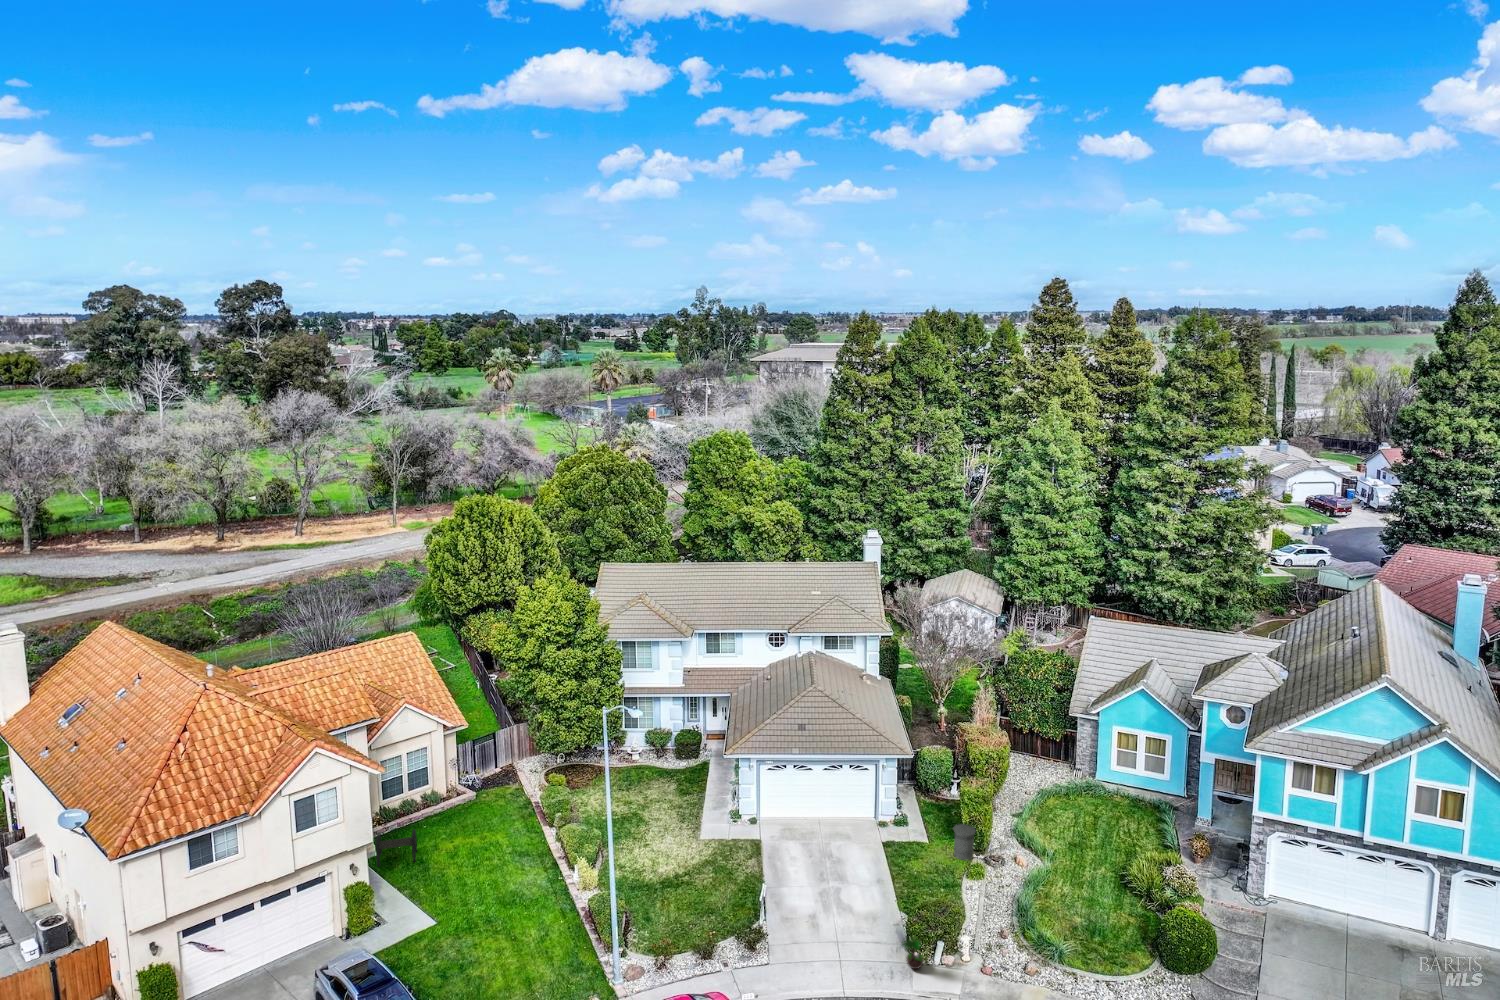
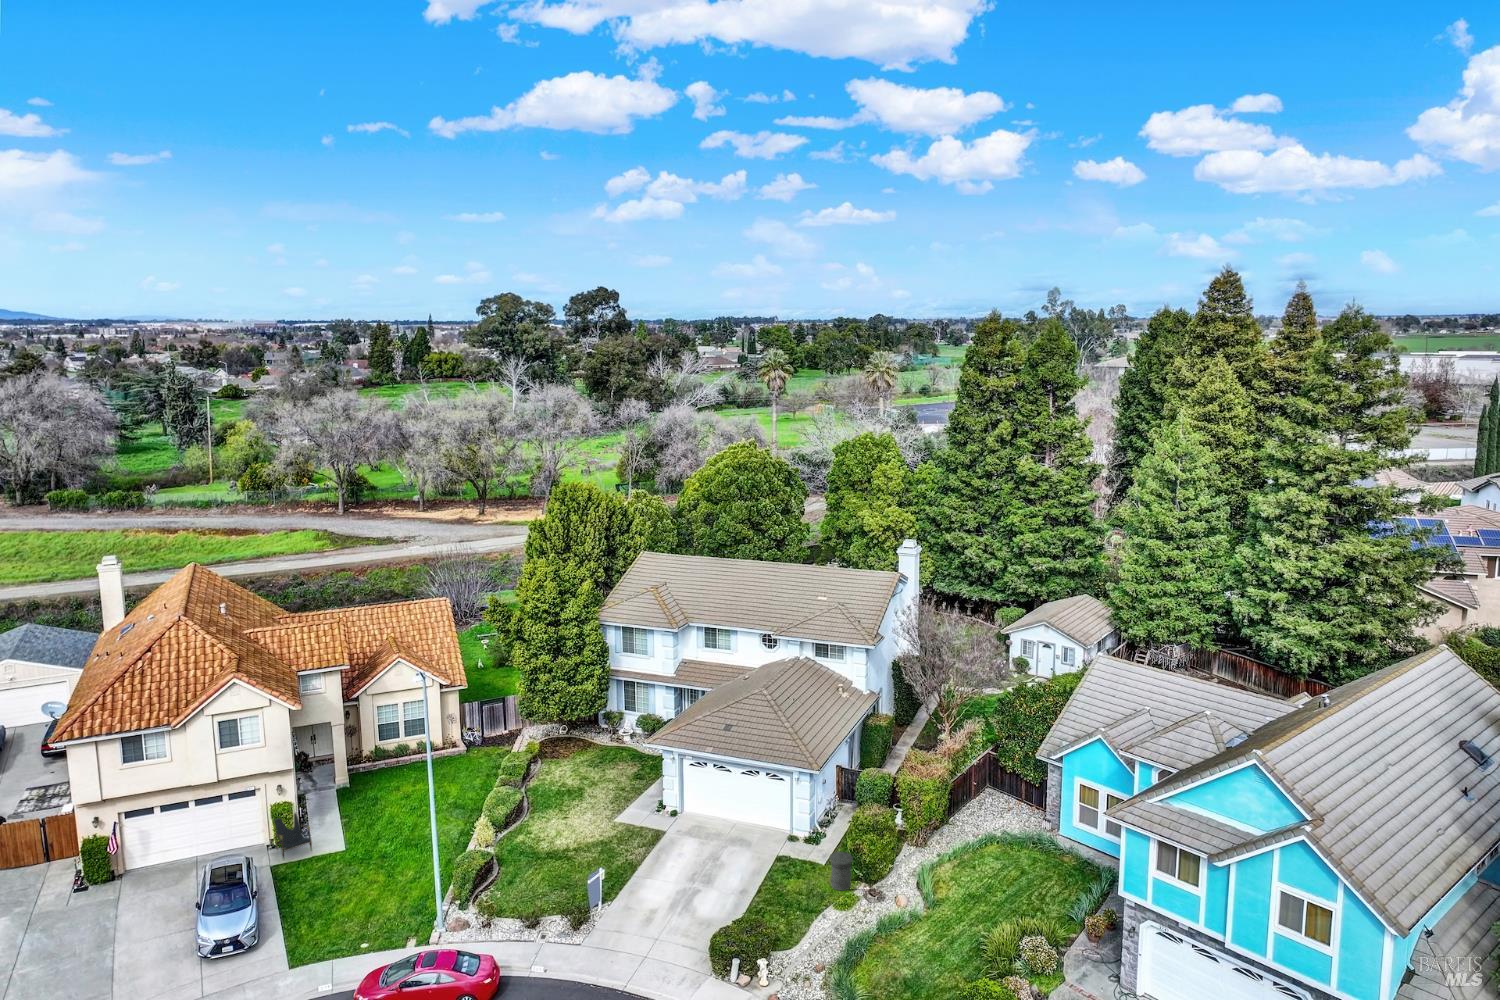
bench: present [376,829,417,867] -> none [329,769,370,798]
lounge chair: none [363,891,411,947] -> present [274,813,312,858]
potted tree: present [902,937,923,969] -> none [673,939,699,978]

